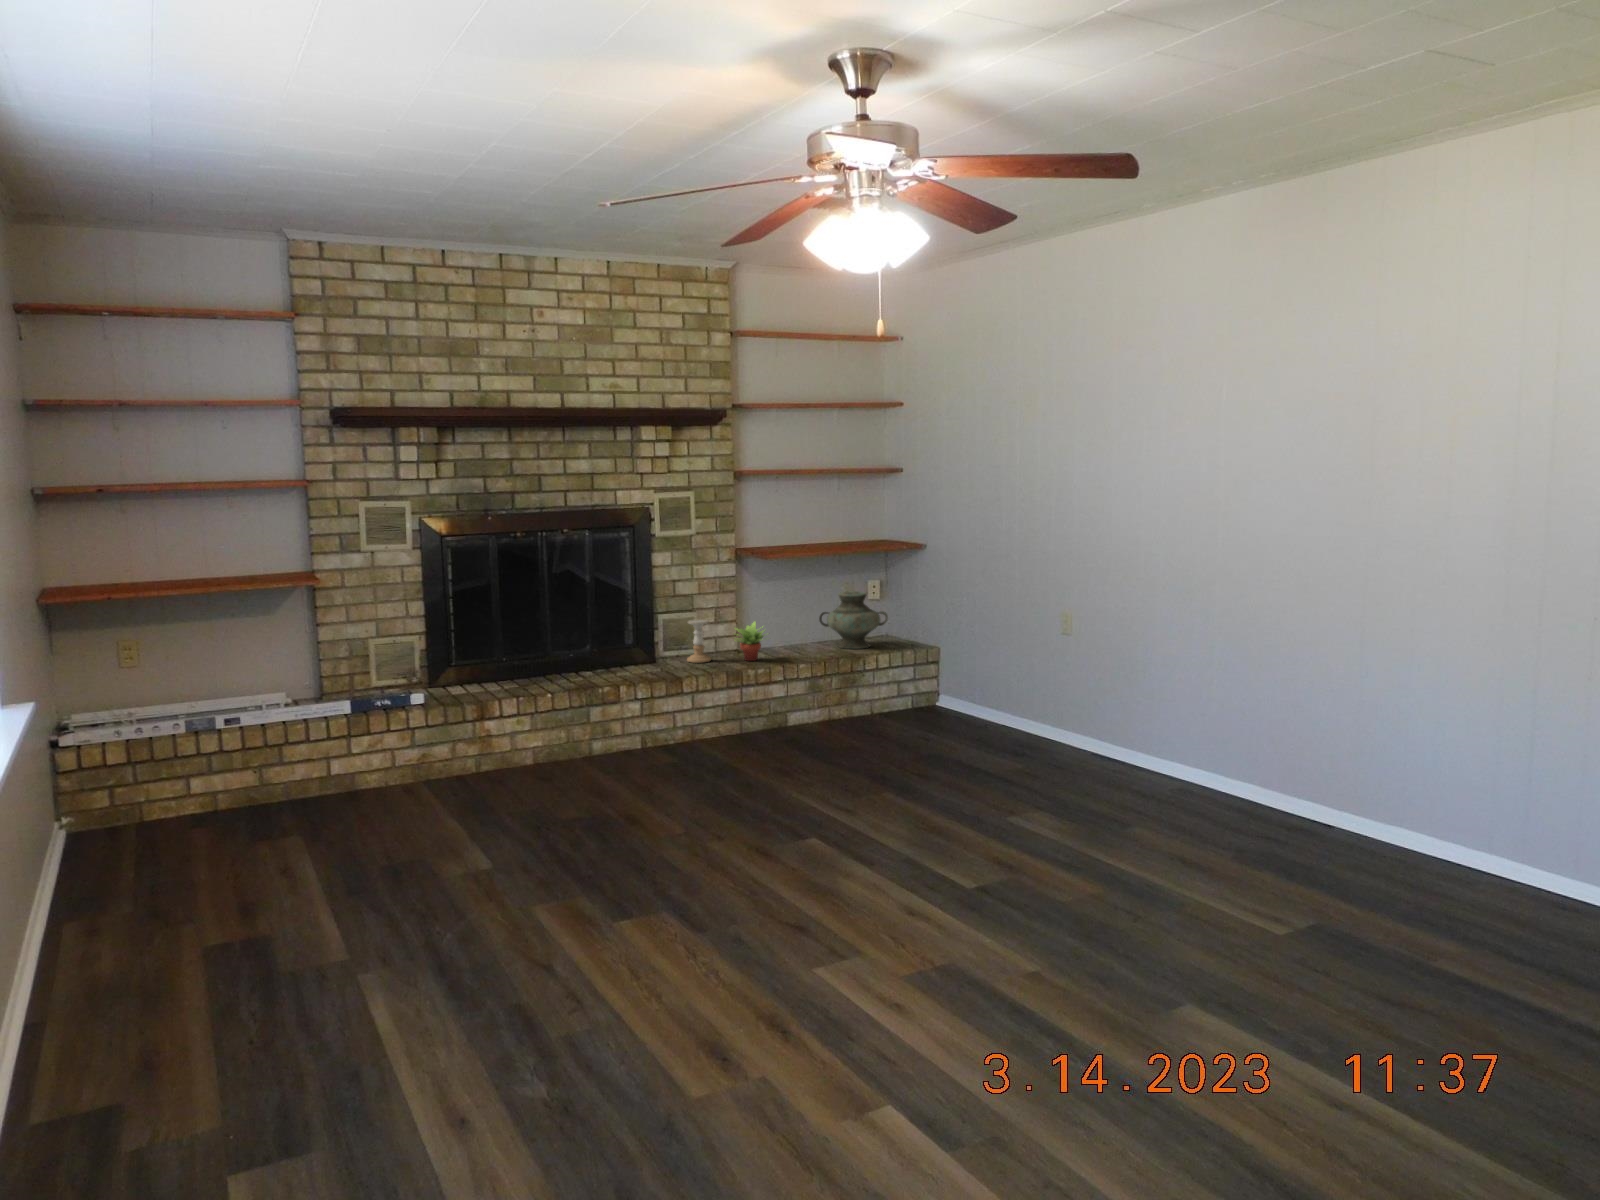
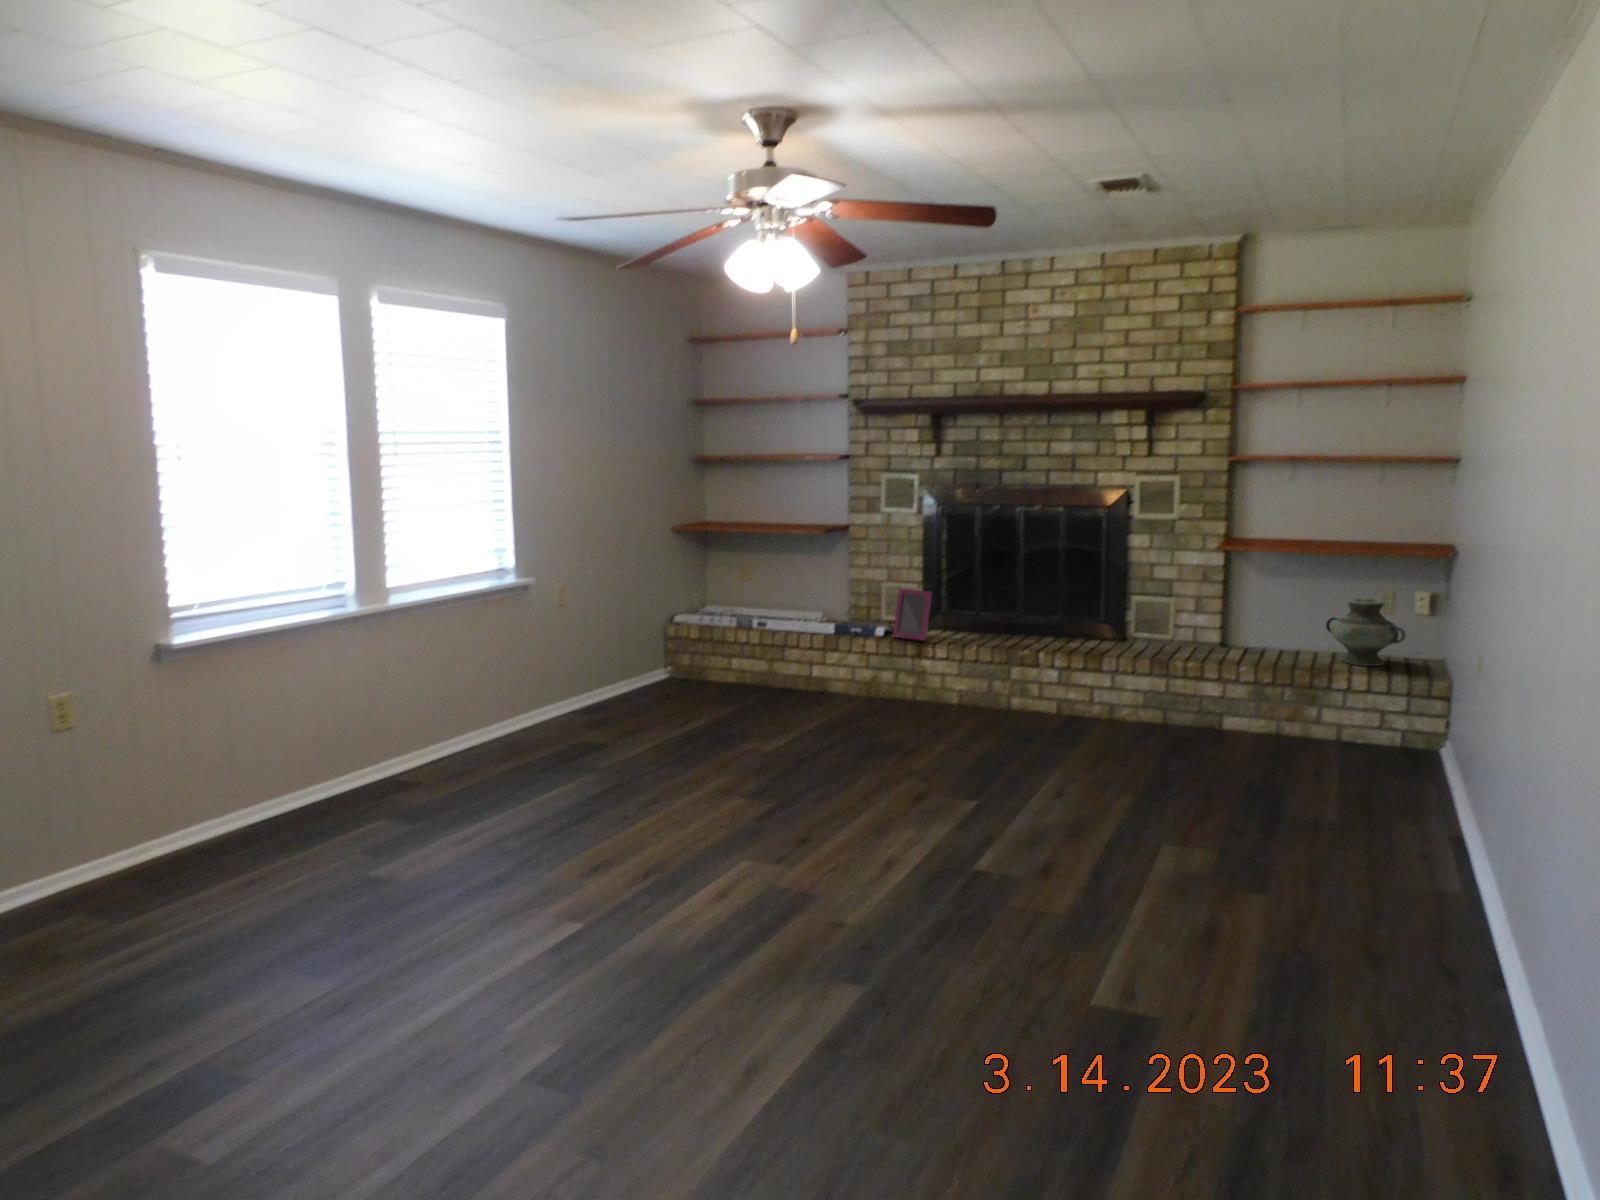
candle holder: present [687,619,711,663] -> none [1146,604,1172,647]
succulent plant: present [736,621,764,661] -> none [1188,614,1231,655]
picture frame: none [444,637,494,700] -> present [893,589,932,640]

